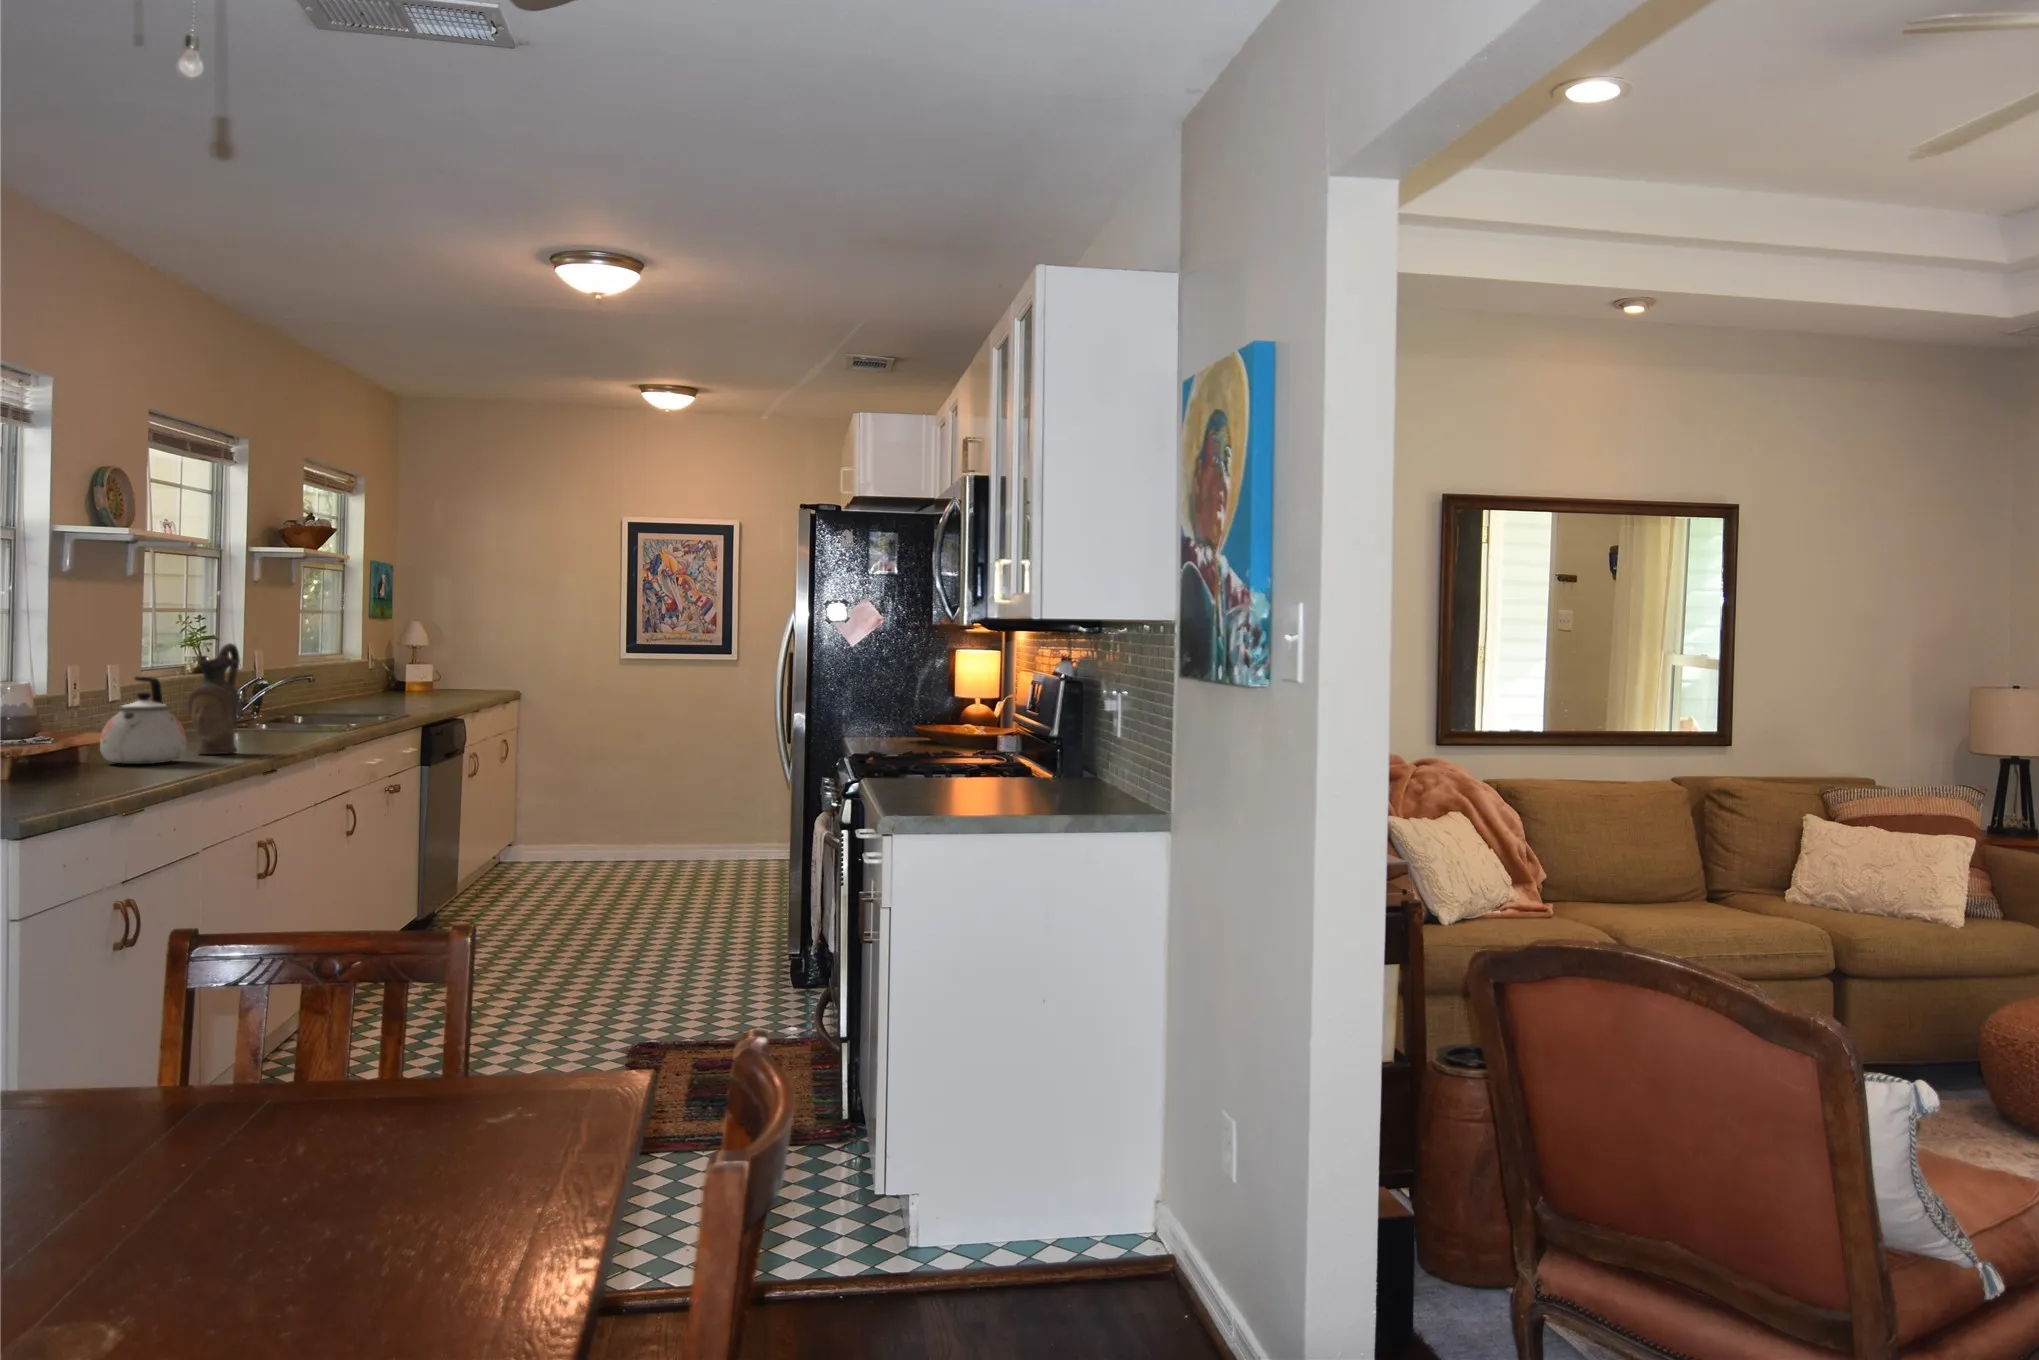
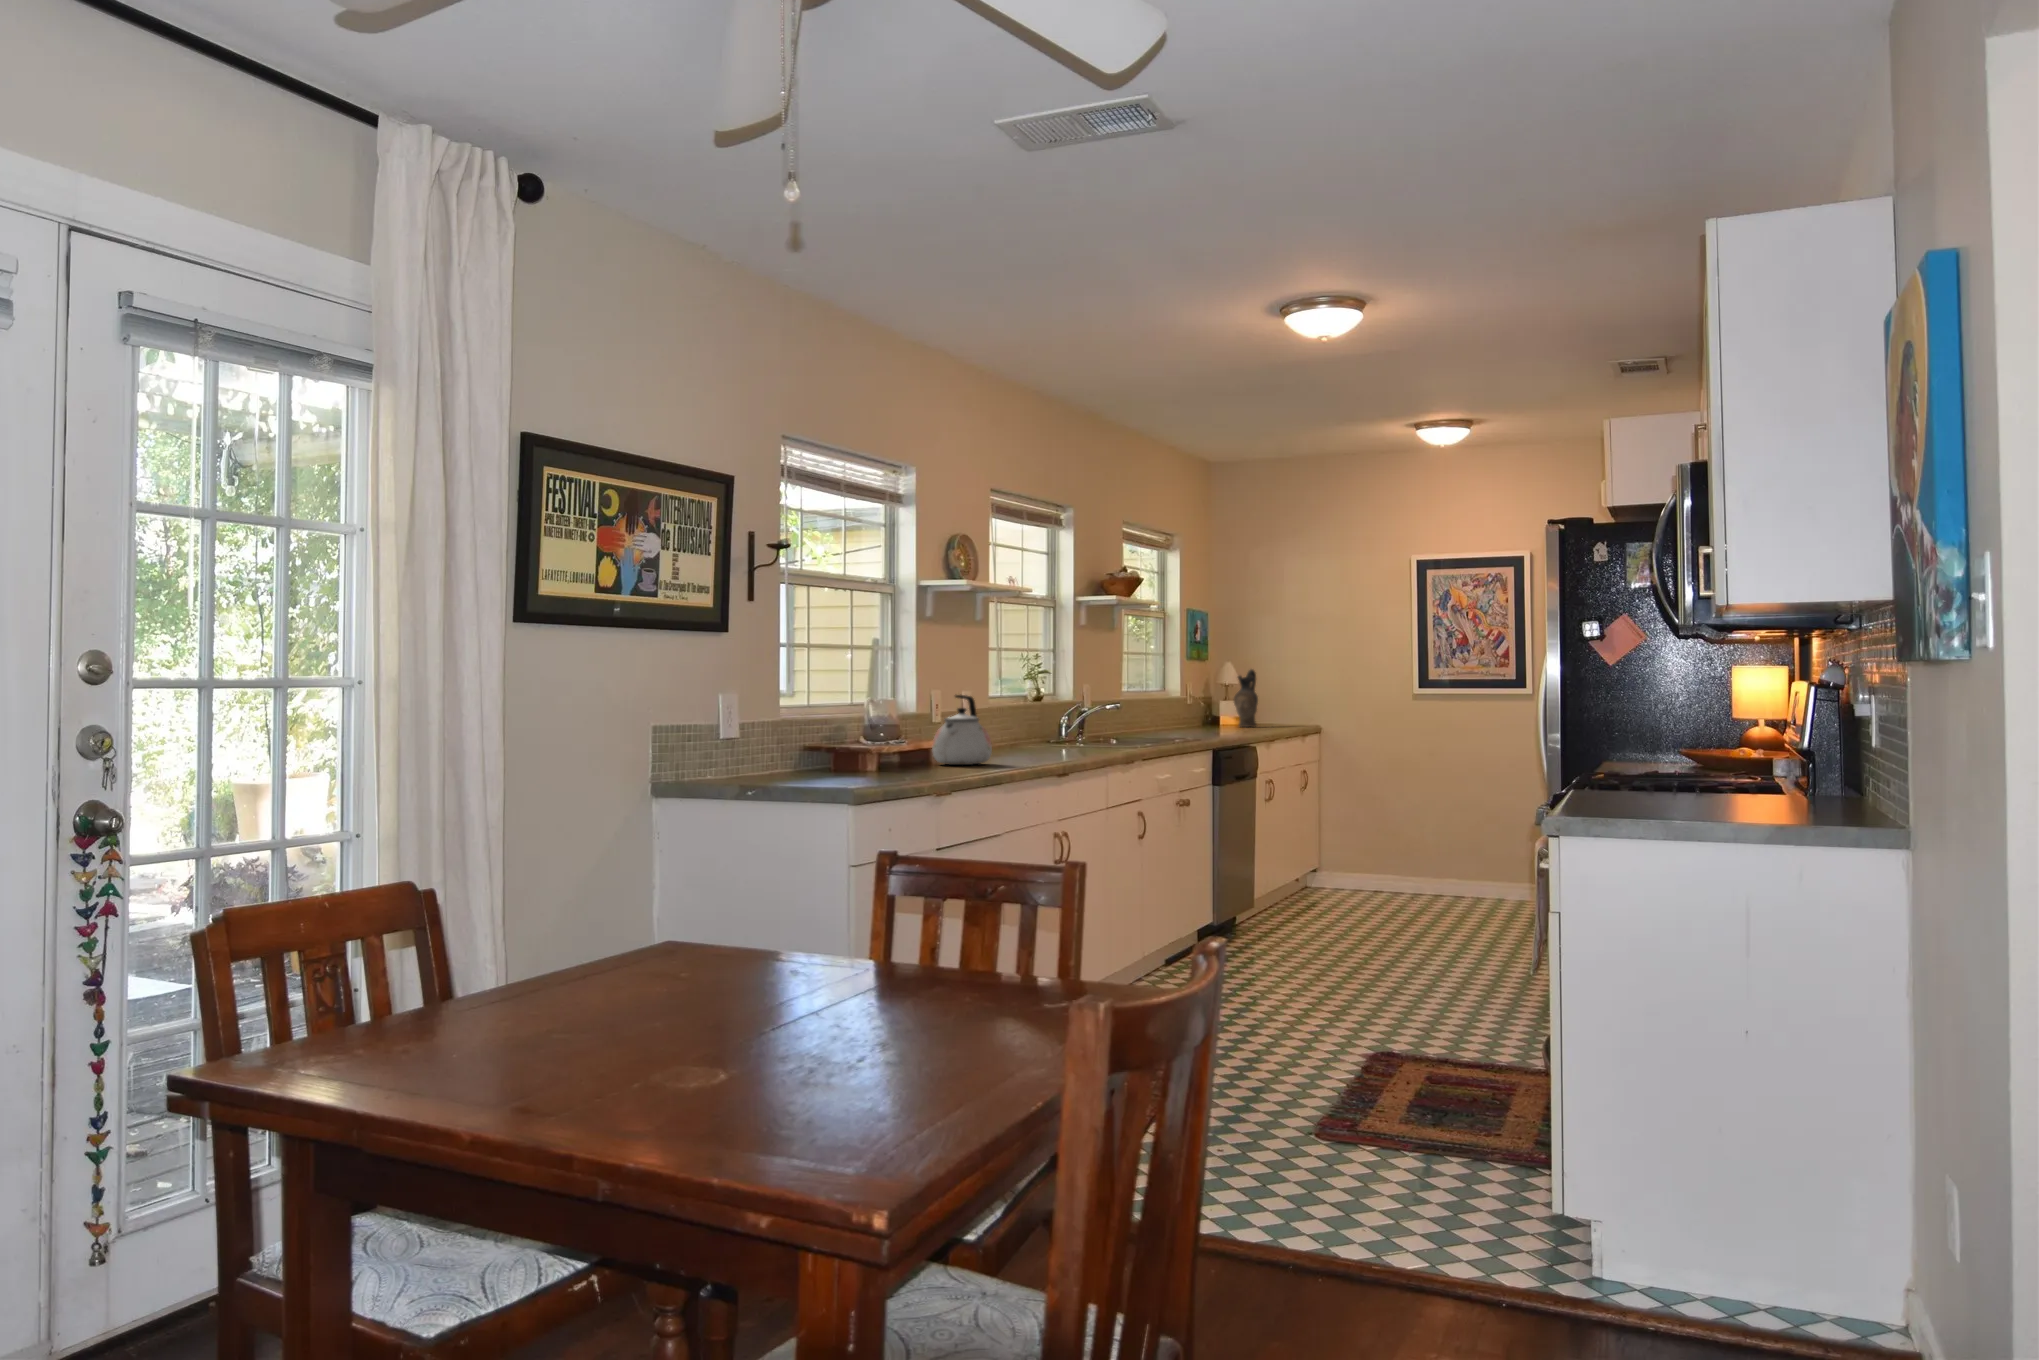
ceramic pitcher: present [187,643,241,754] -> present [1233,669,1258,727]

